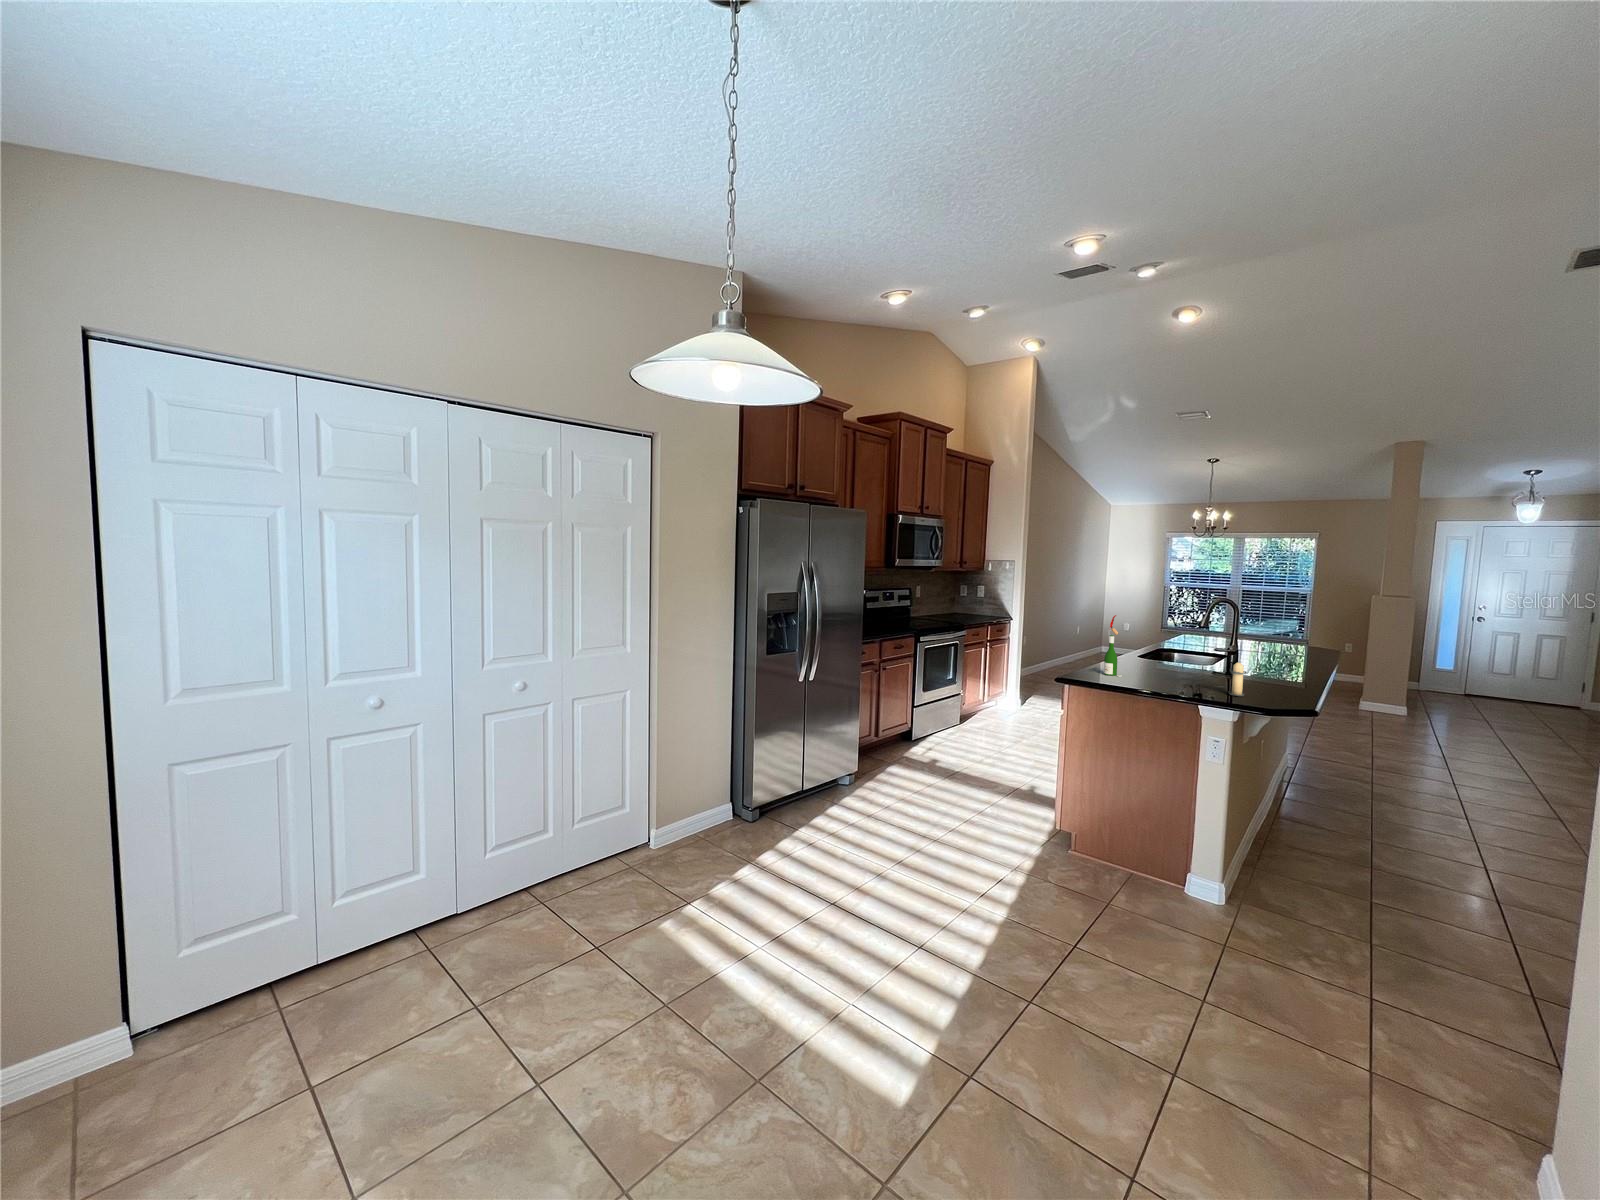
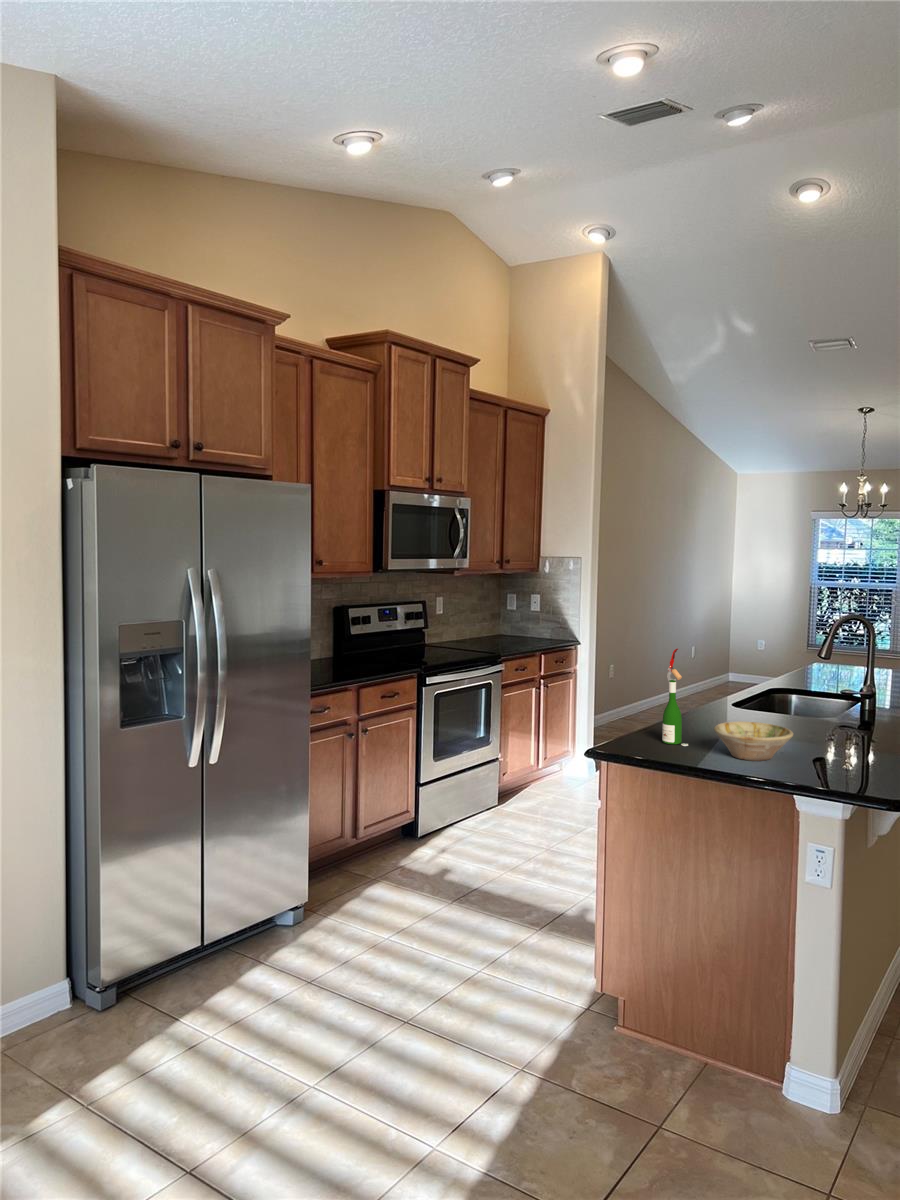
bowl: none [1142,662,1197,685] -> present [714,721,793,761]
candle: present [1229,662,1247,696] -> none [832,722,864,781]

